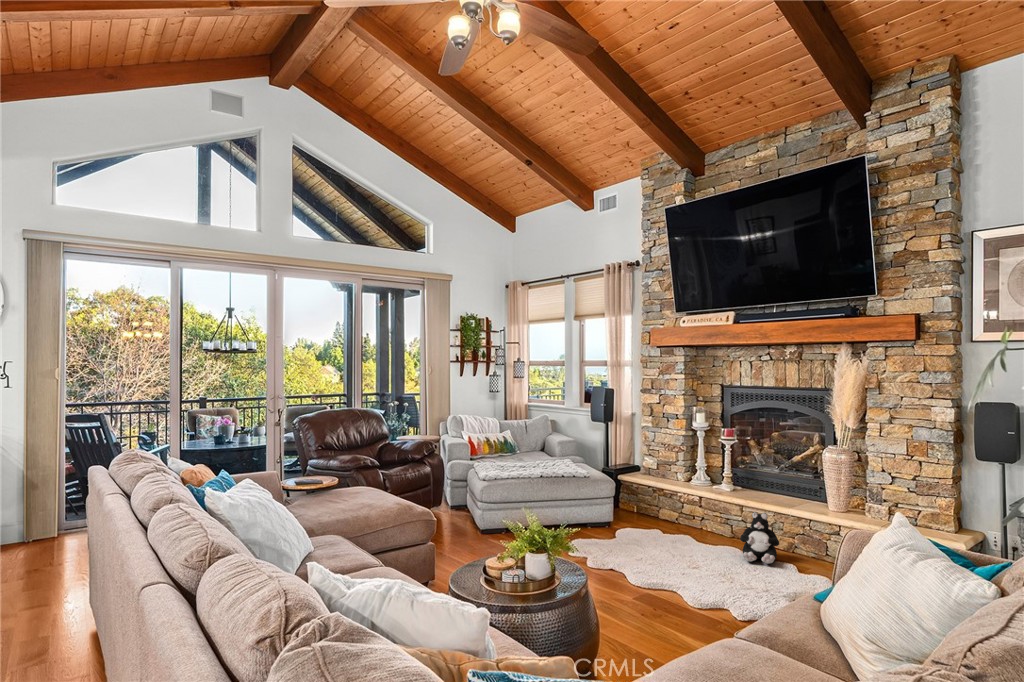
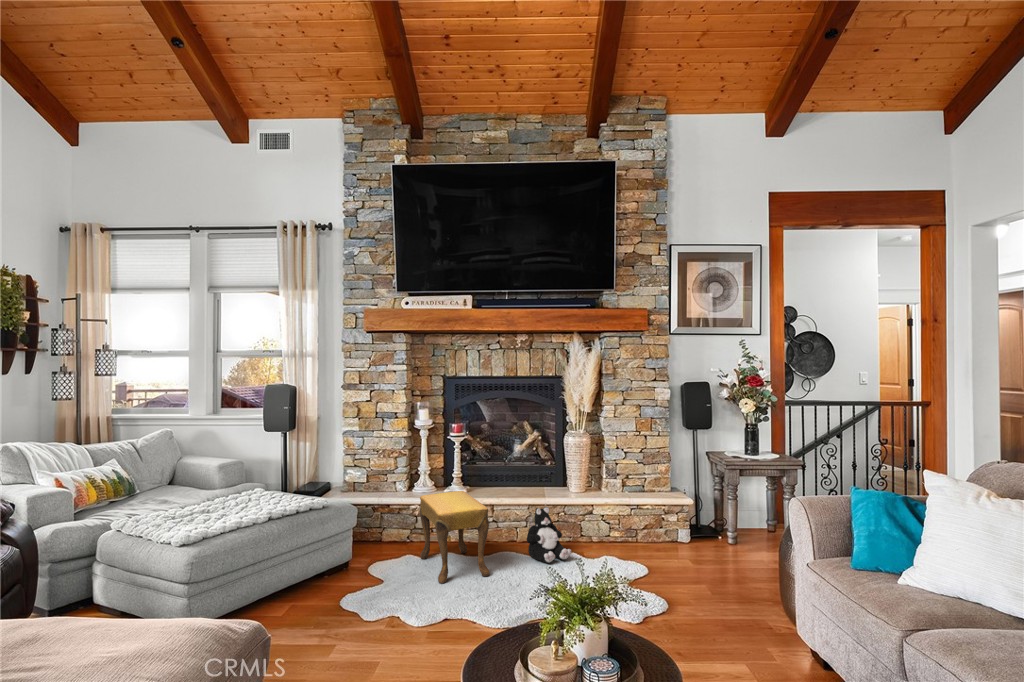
footstool: none [643,482,703,554] -> present [420,491,489,584]

